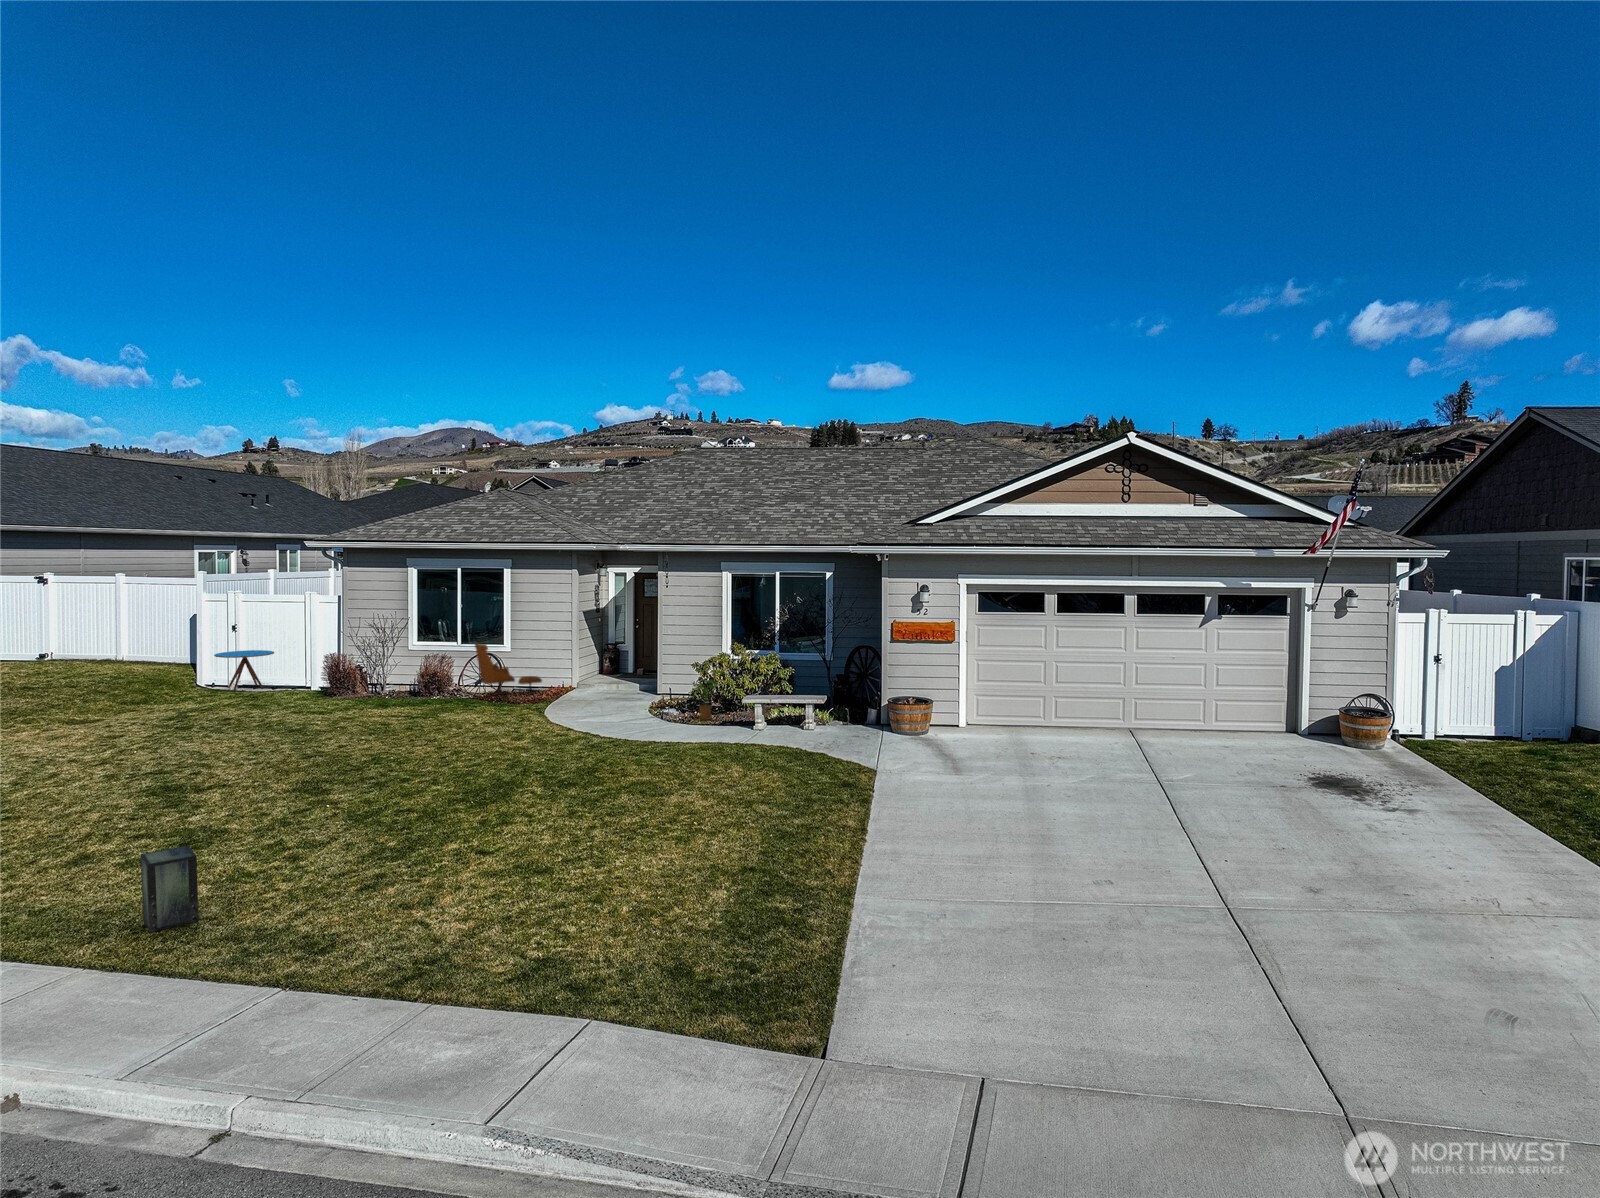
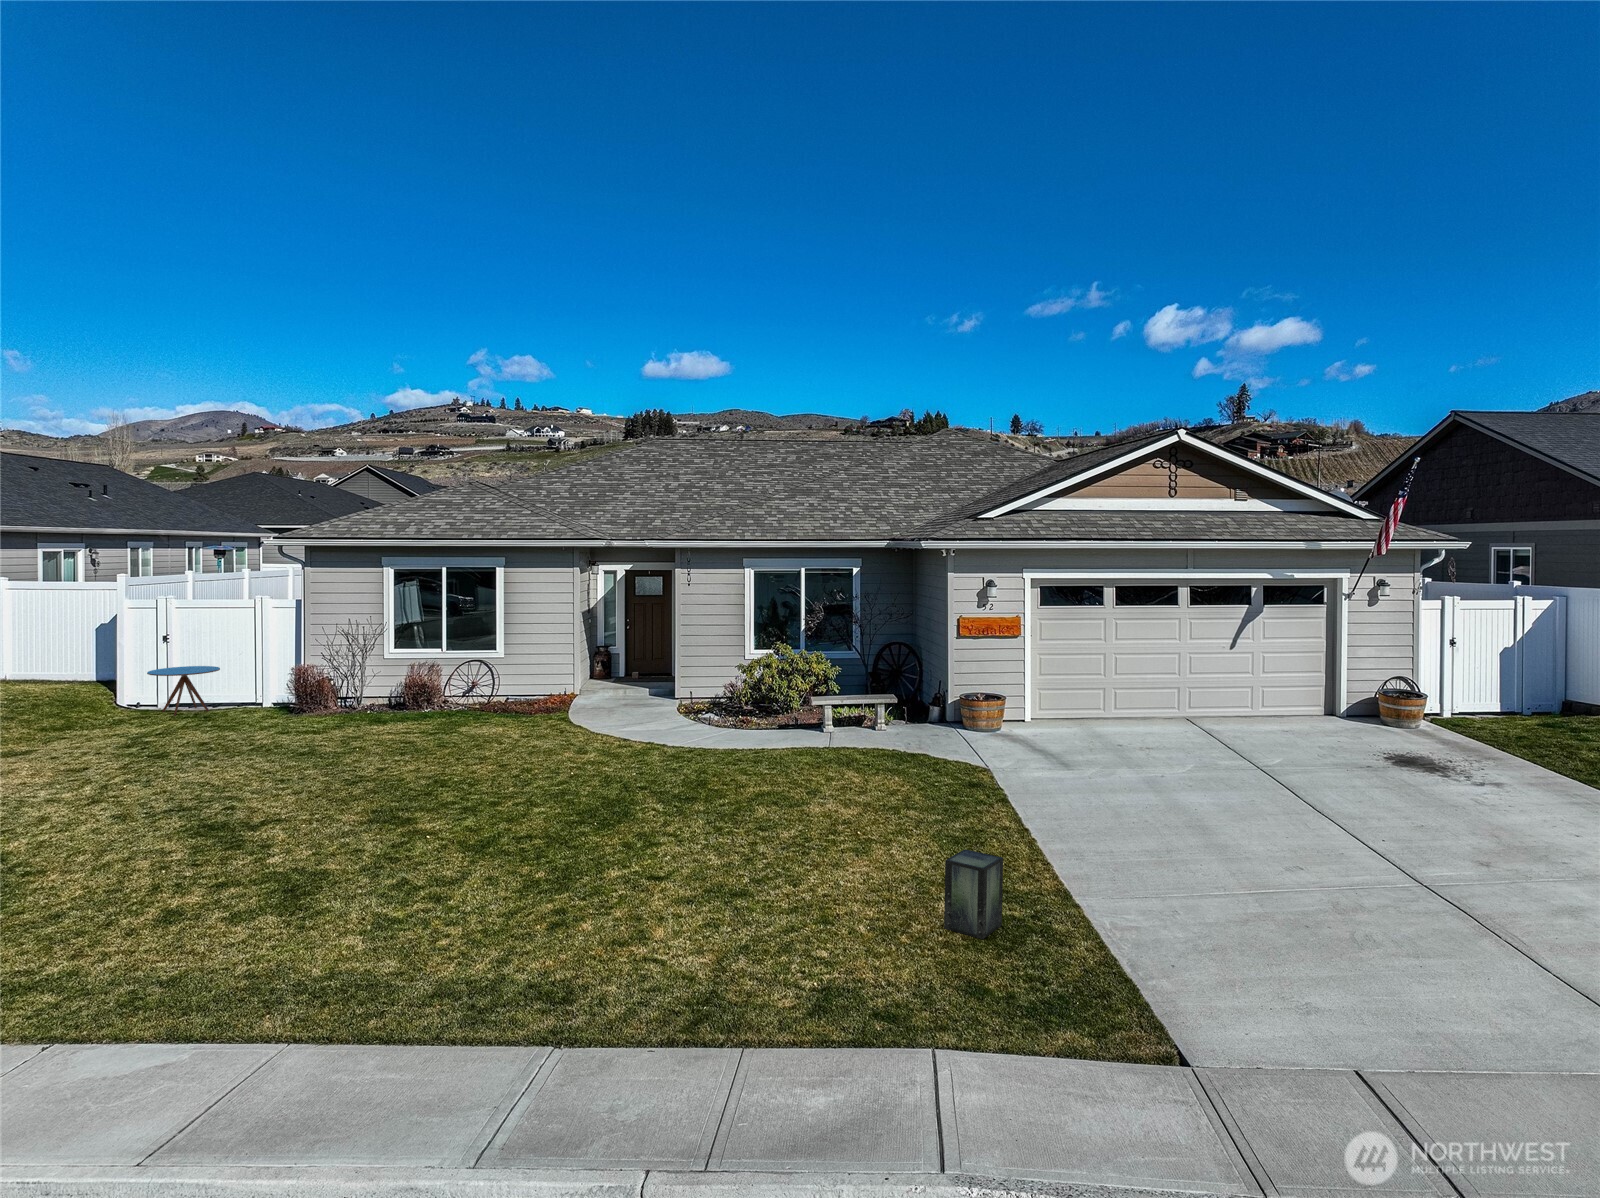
lounge chair: present [475,642,542,697] -> none [478,650,549,711]
house plant: present [697,680,718,720] -> none [753,684,778,727]
storage box: present [141,846,199,932] -> present [944,849,1003,939]

